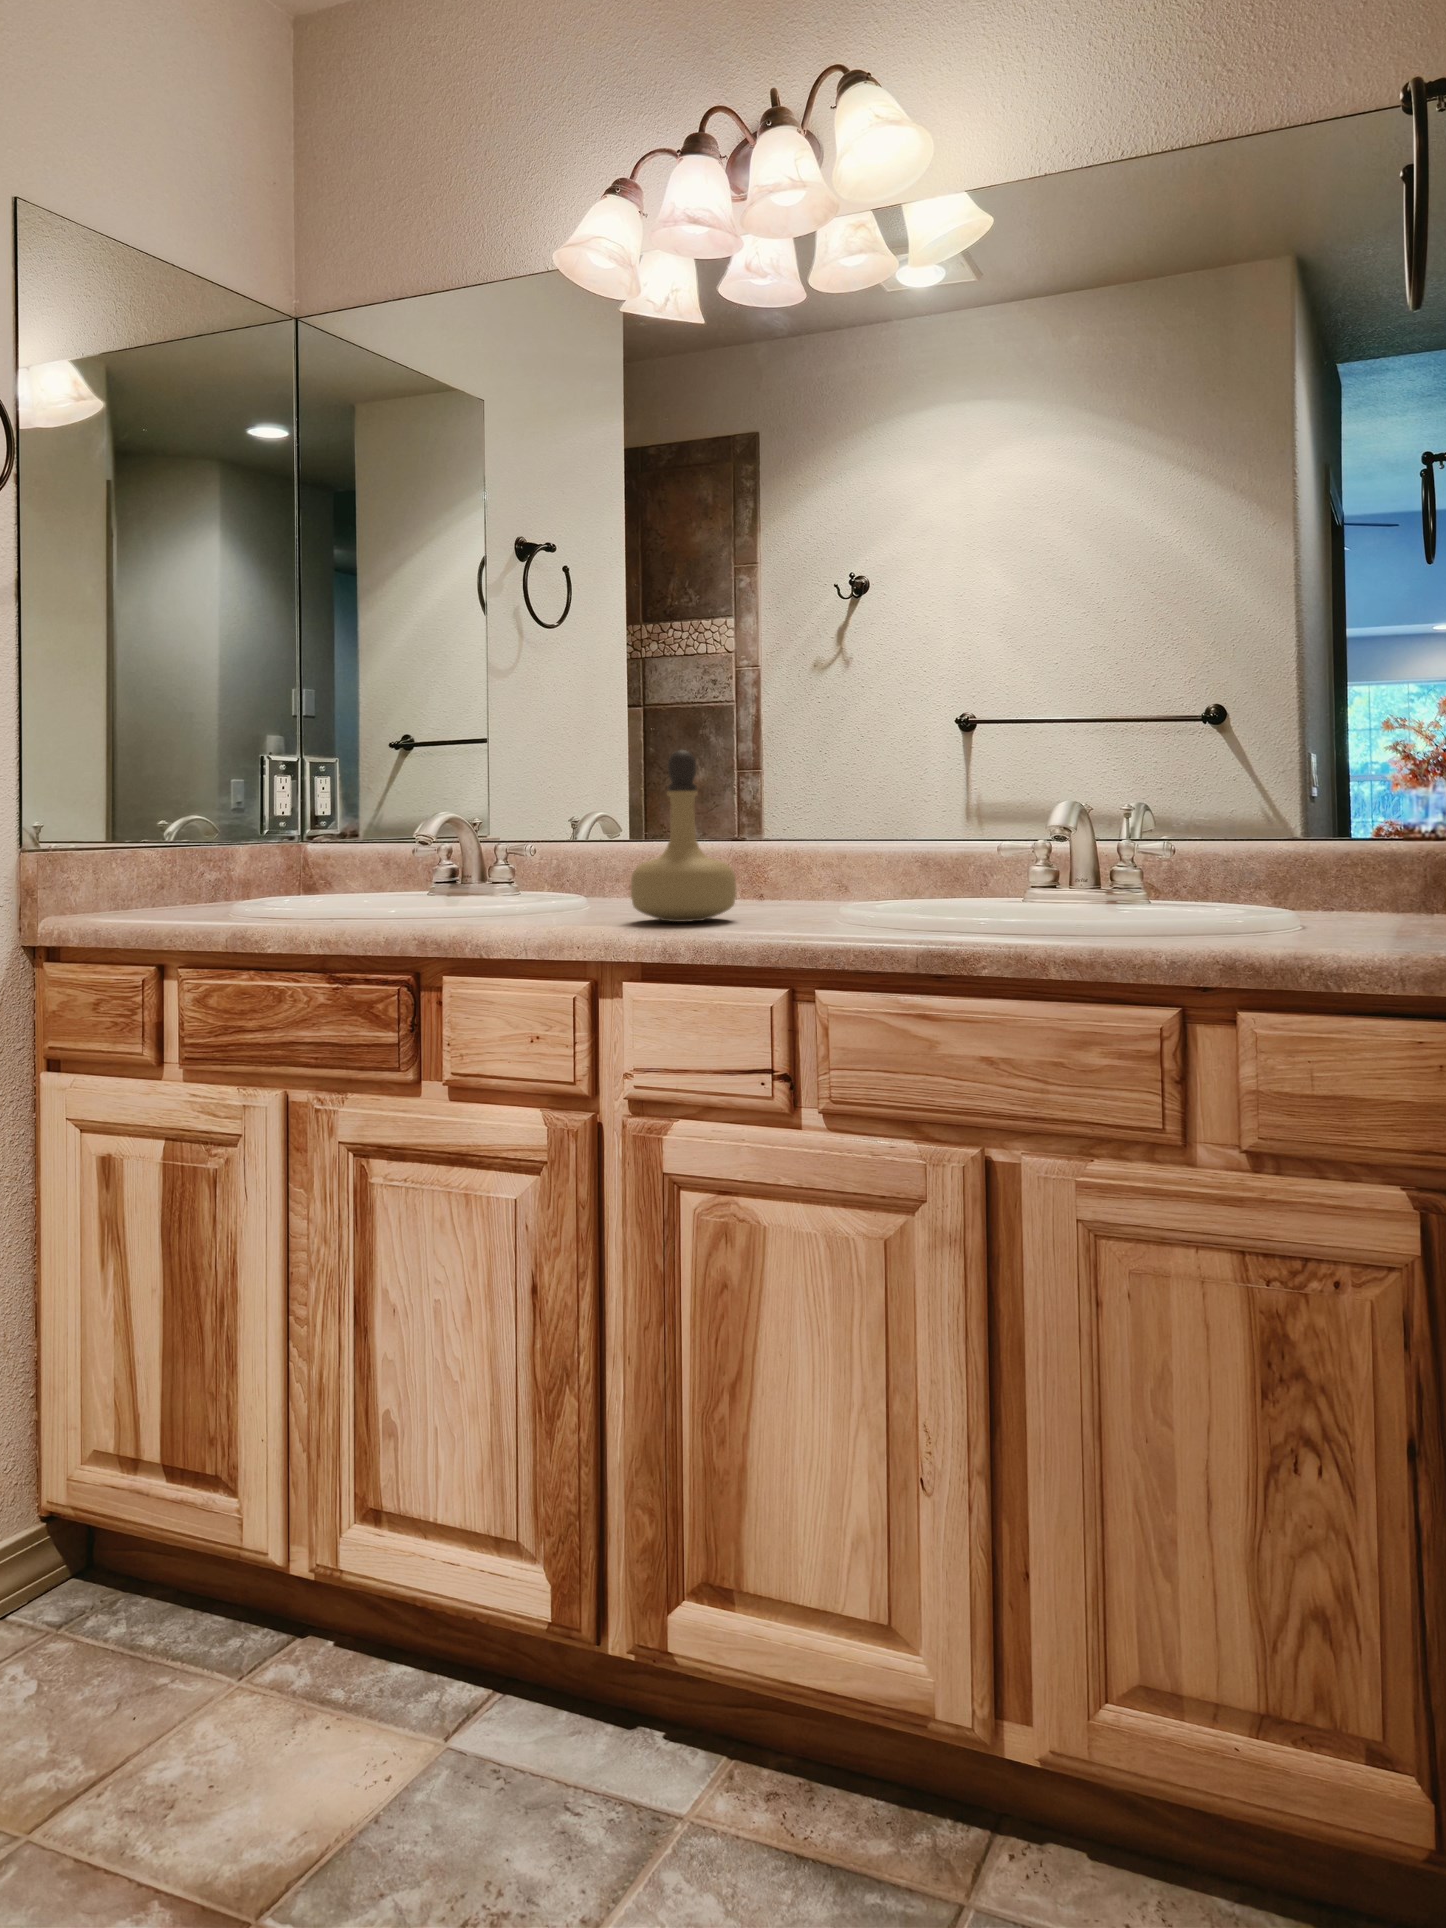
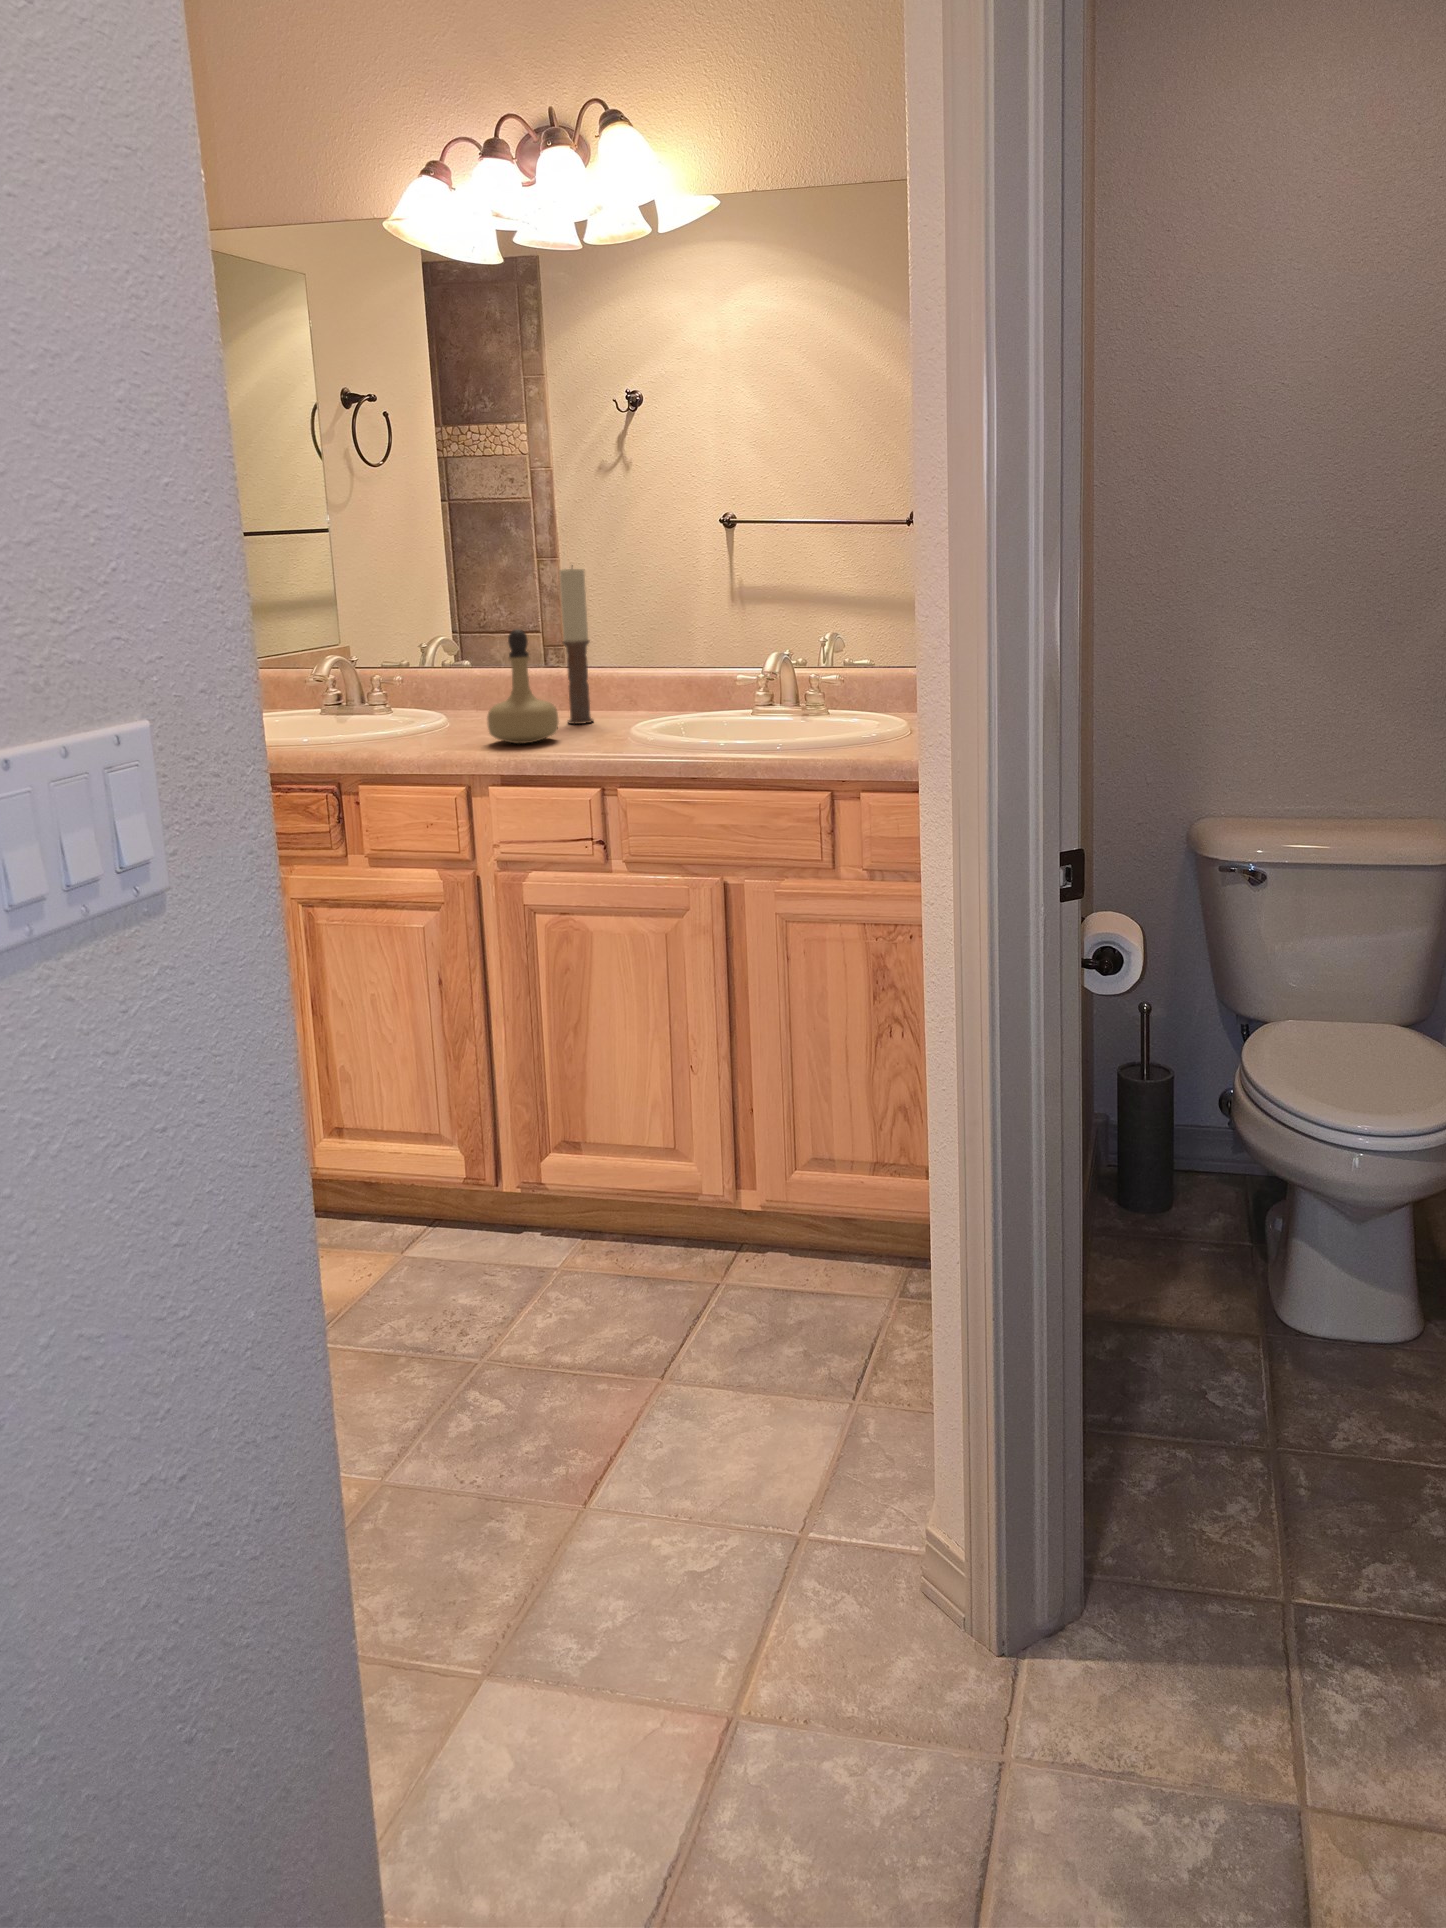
candle: none [753,676,793,907] -> present [559,565,593,724]

